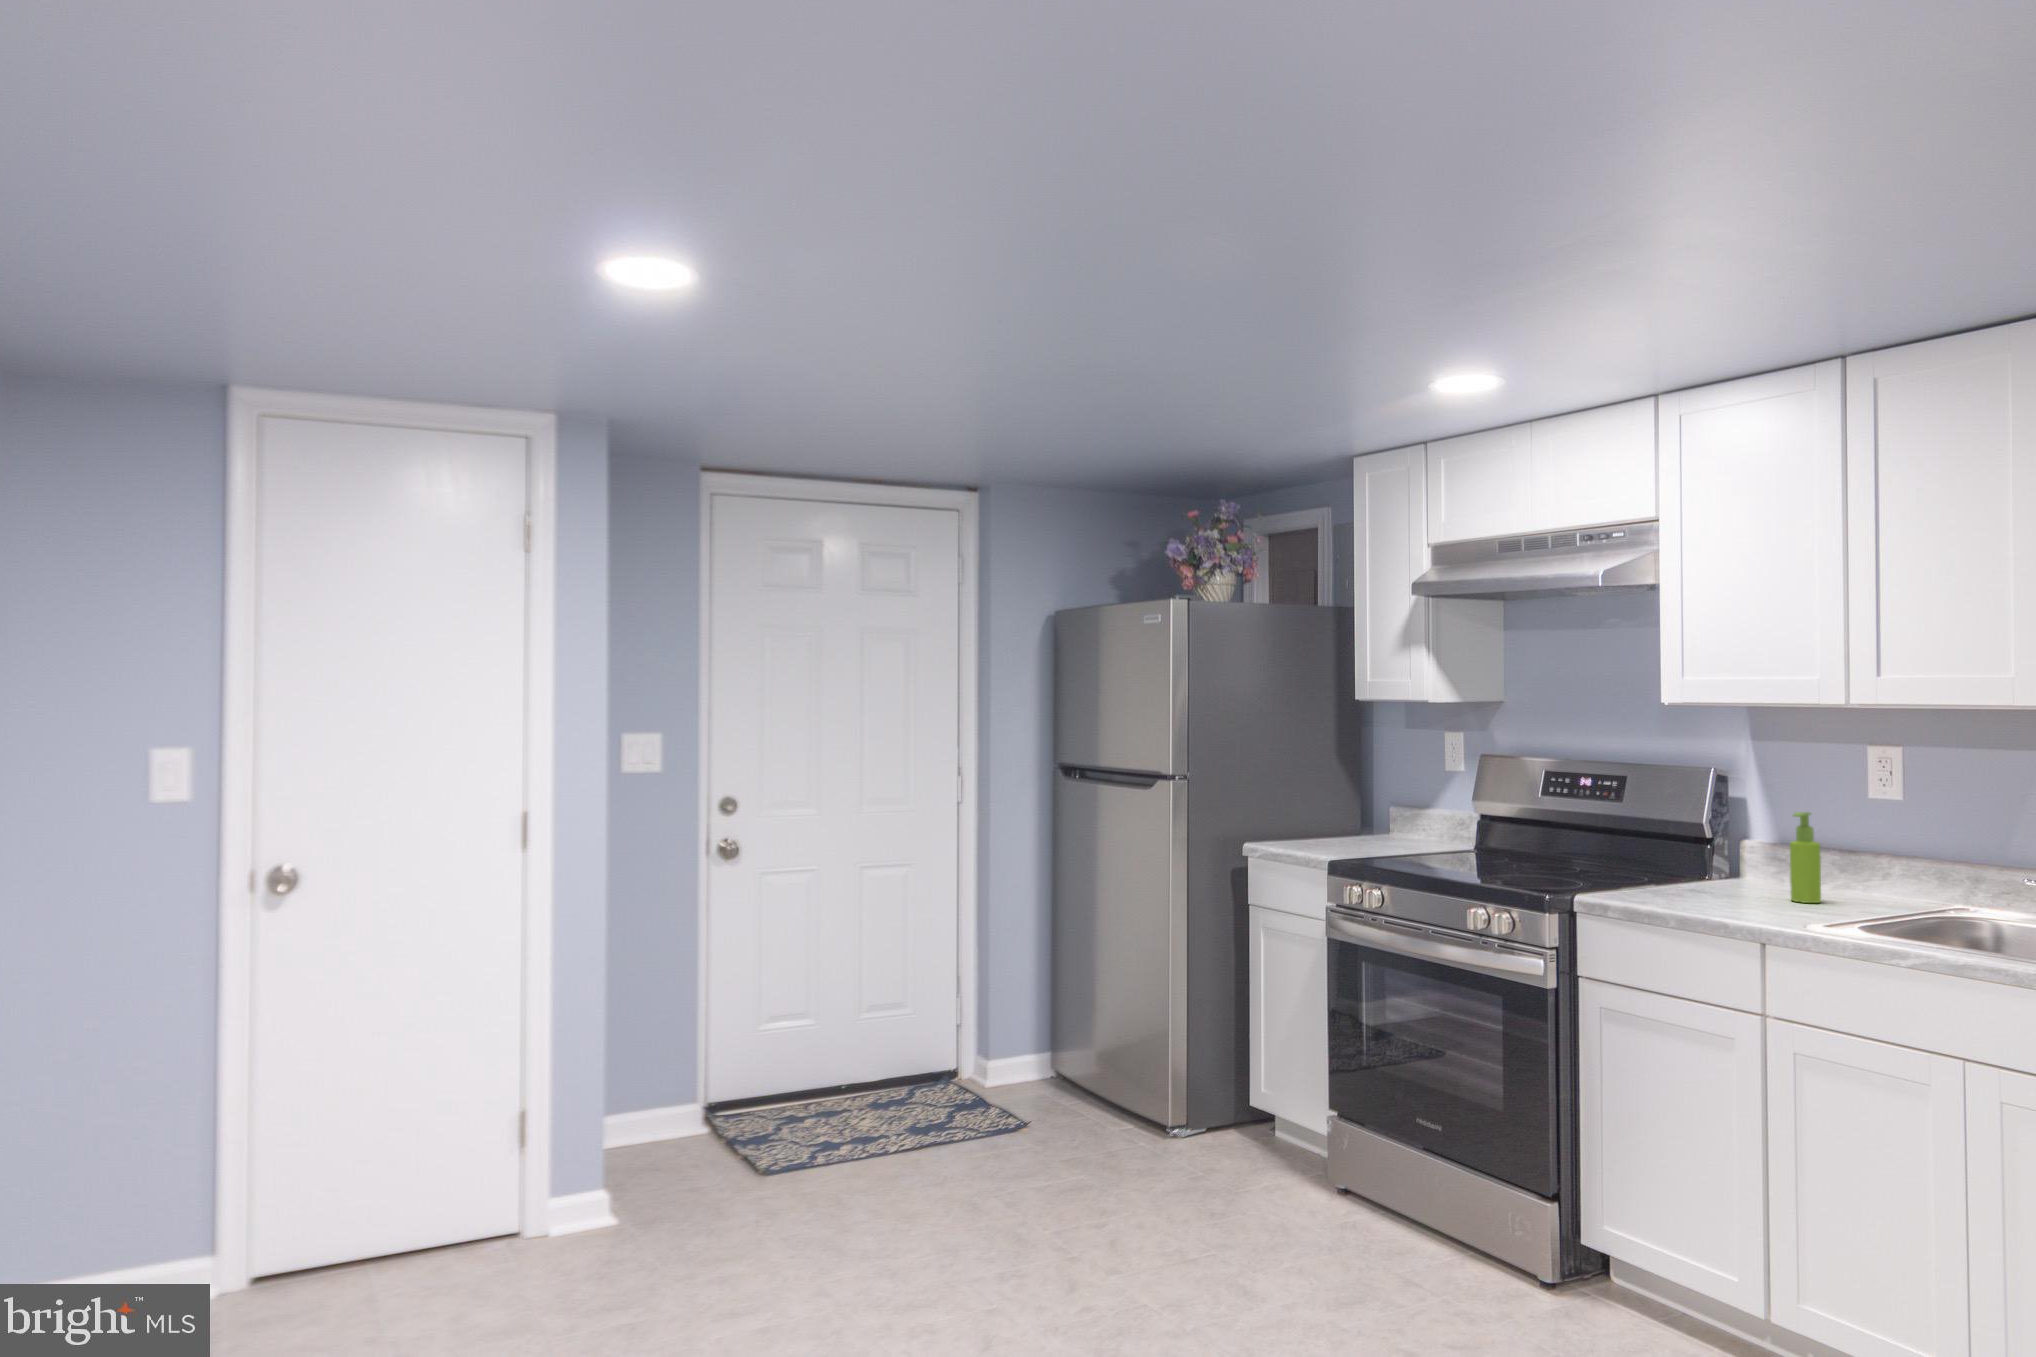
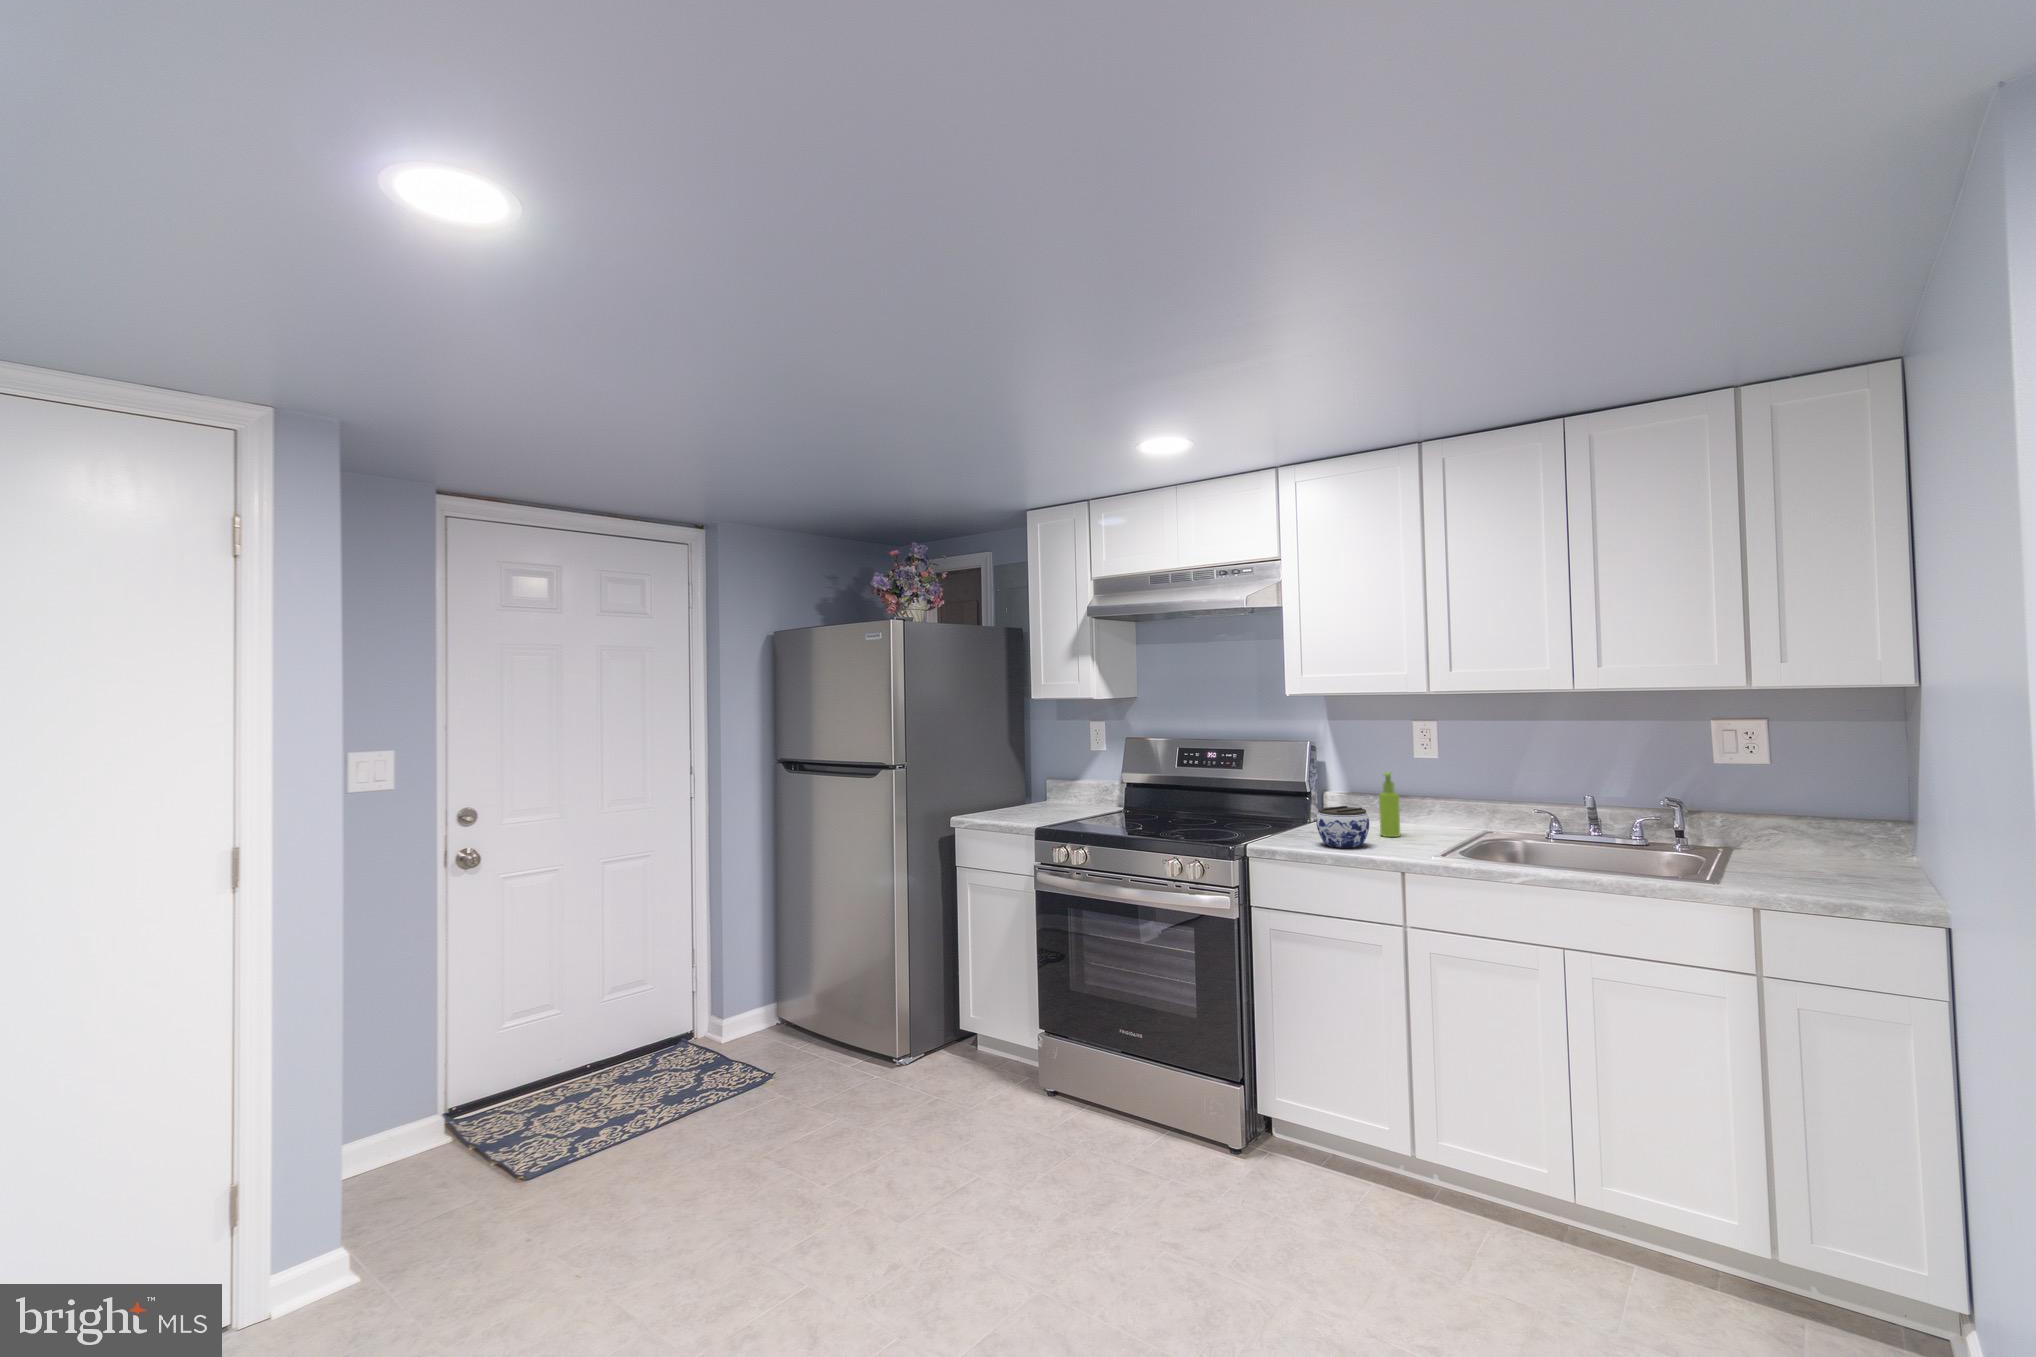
jar: none [1675,854,1751,909] -> present [1316,806,1369,848]

